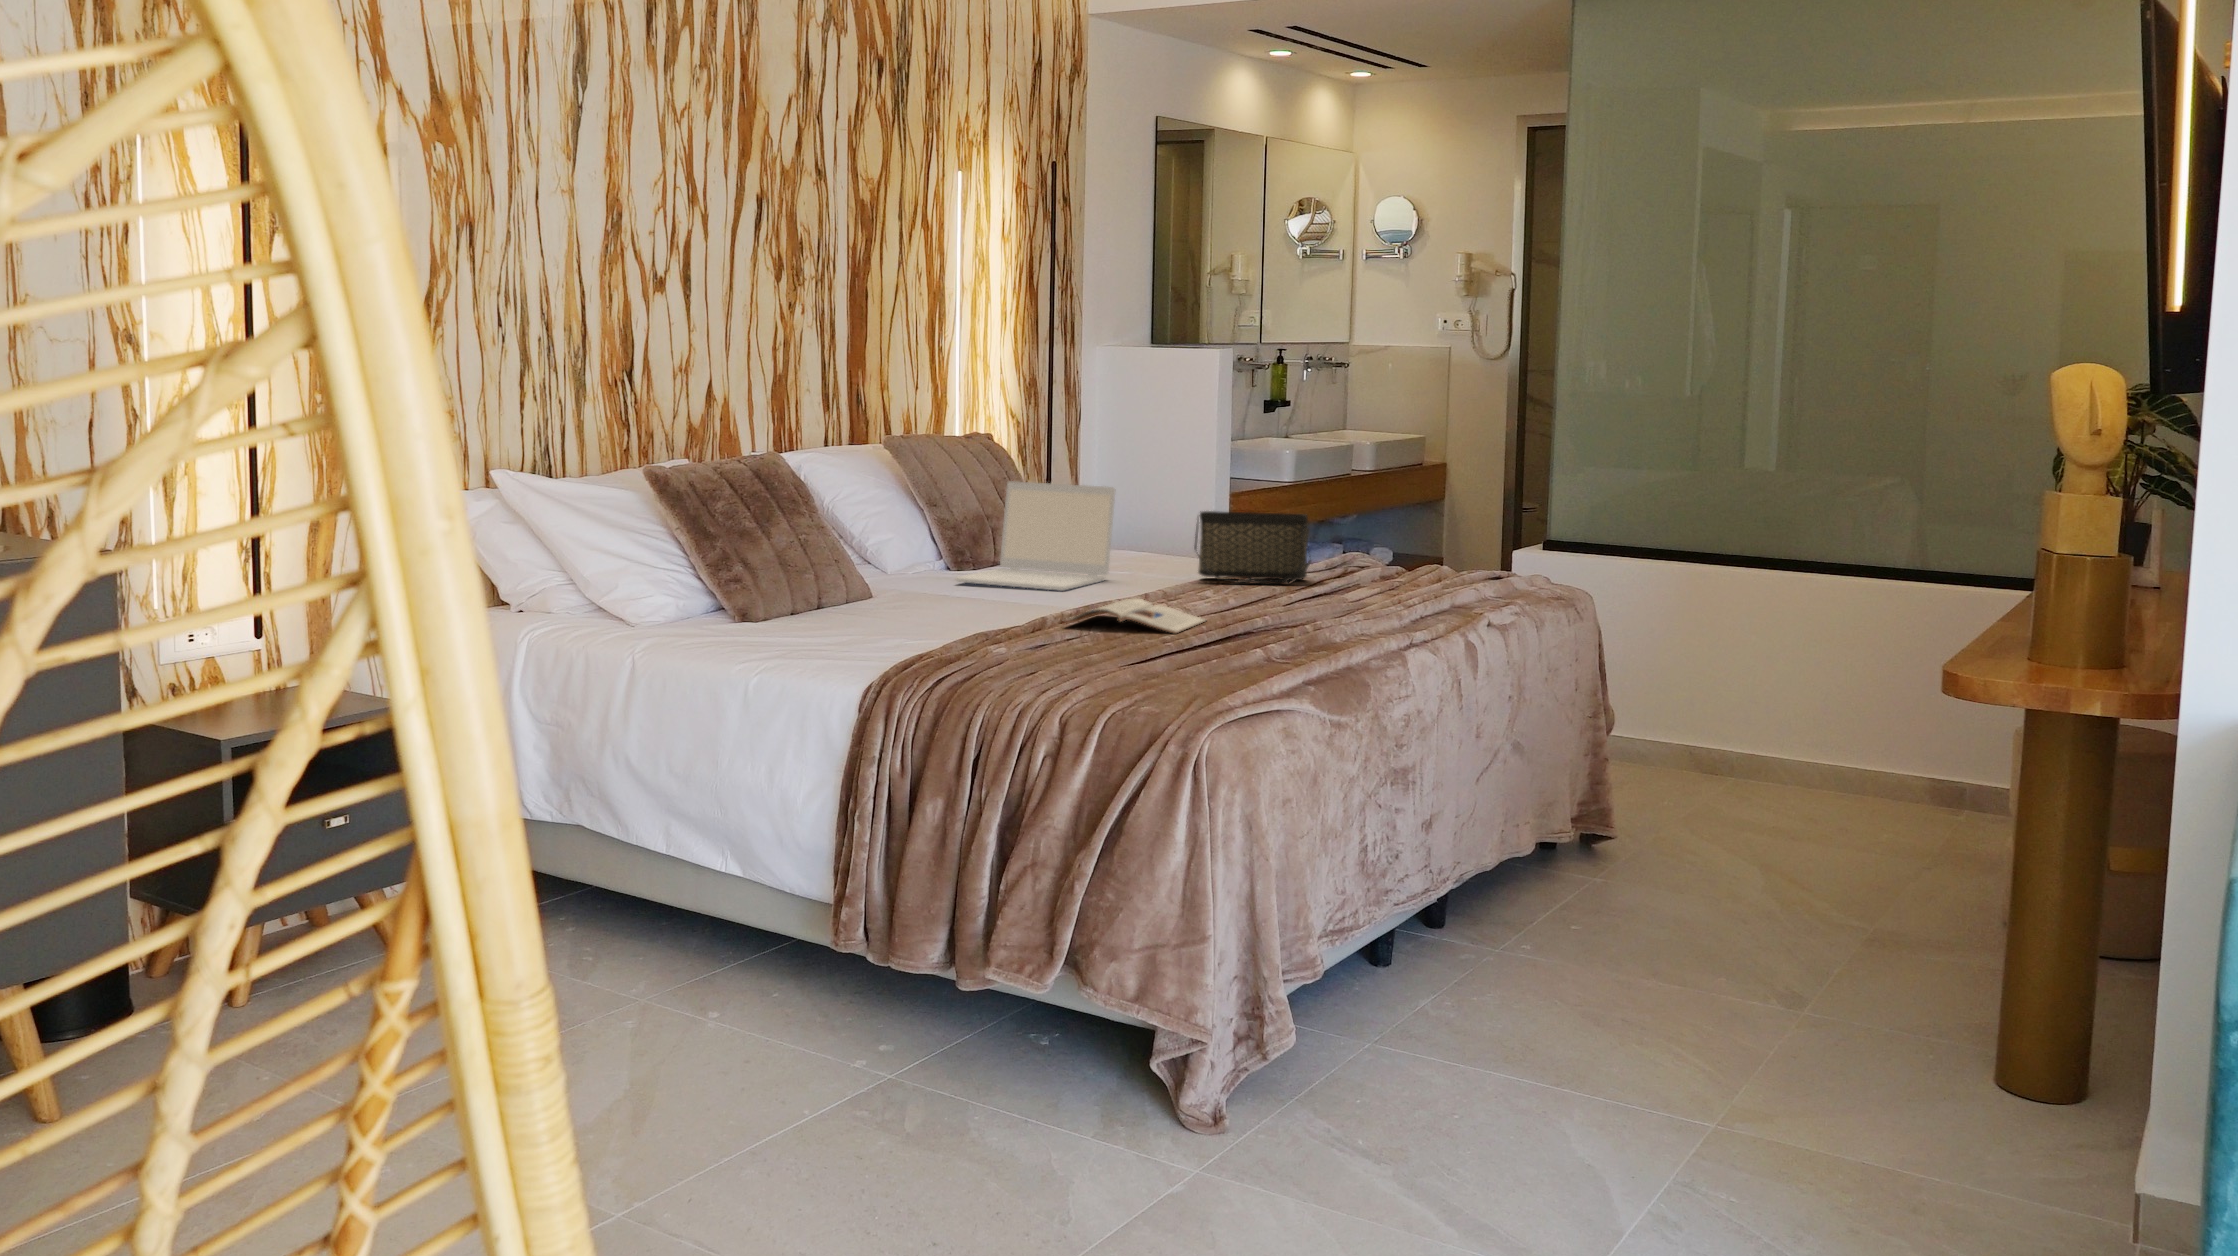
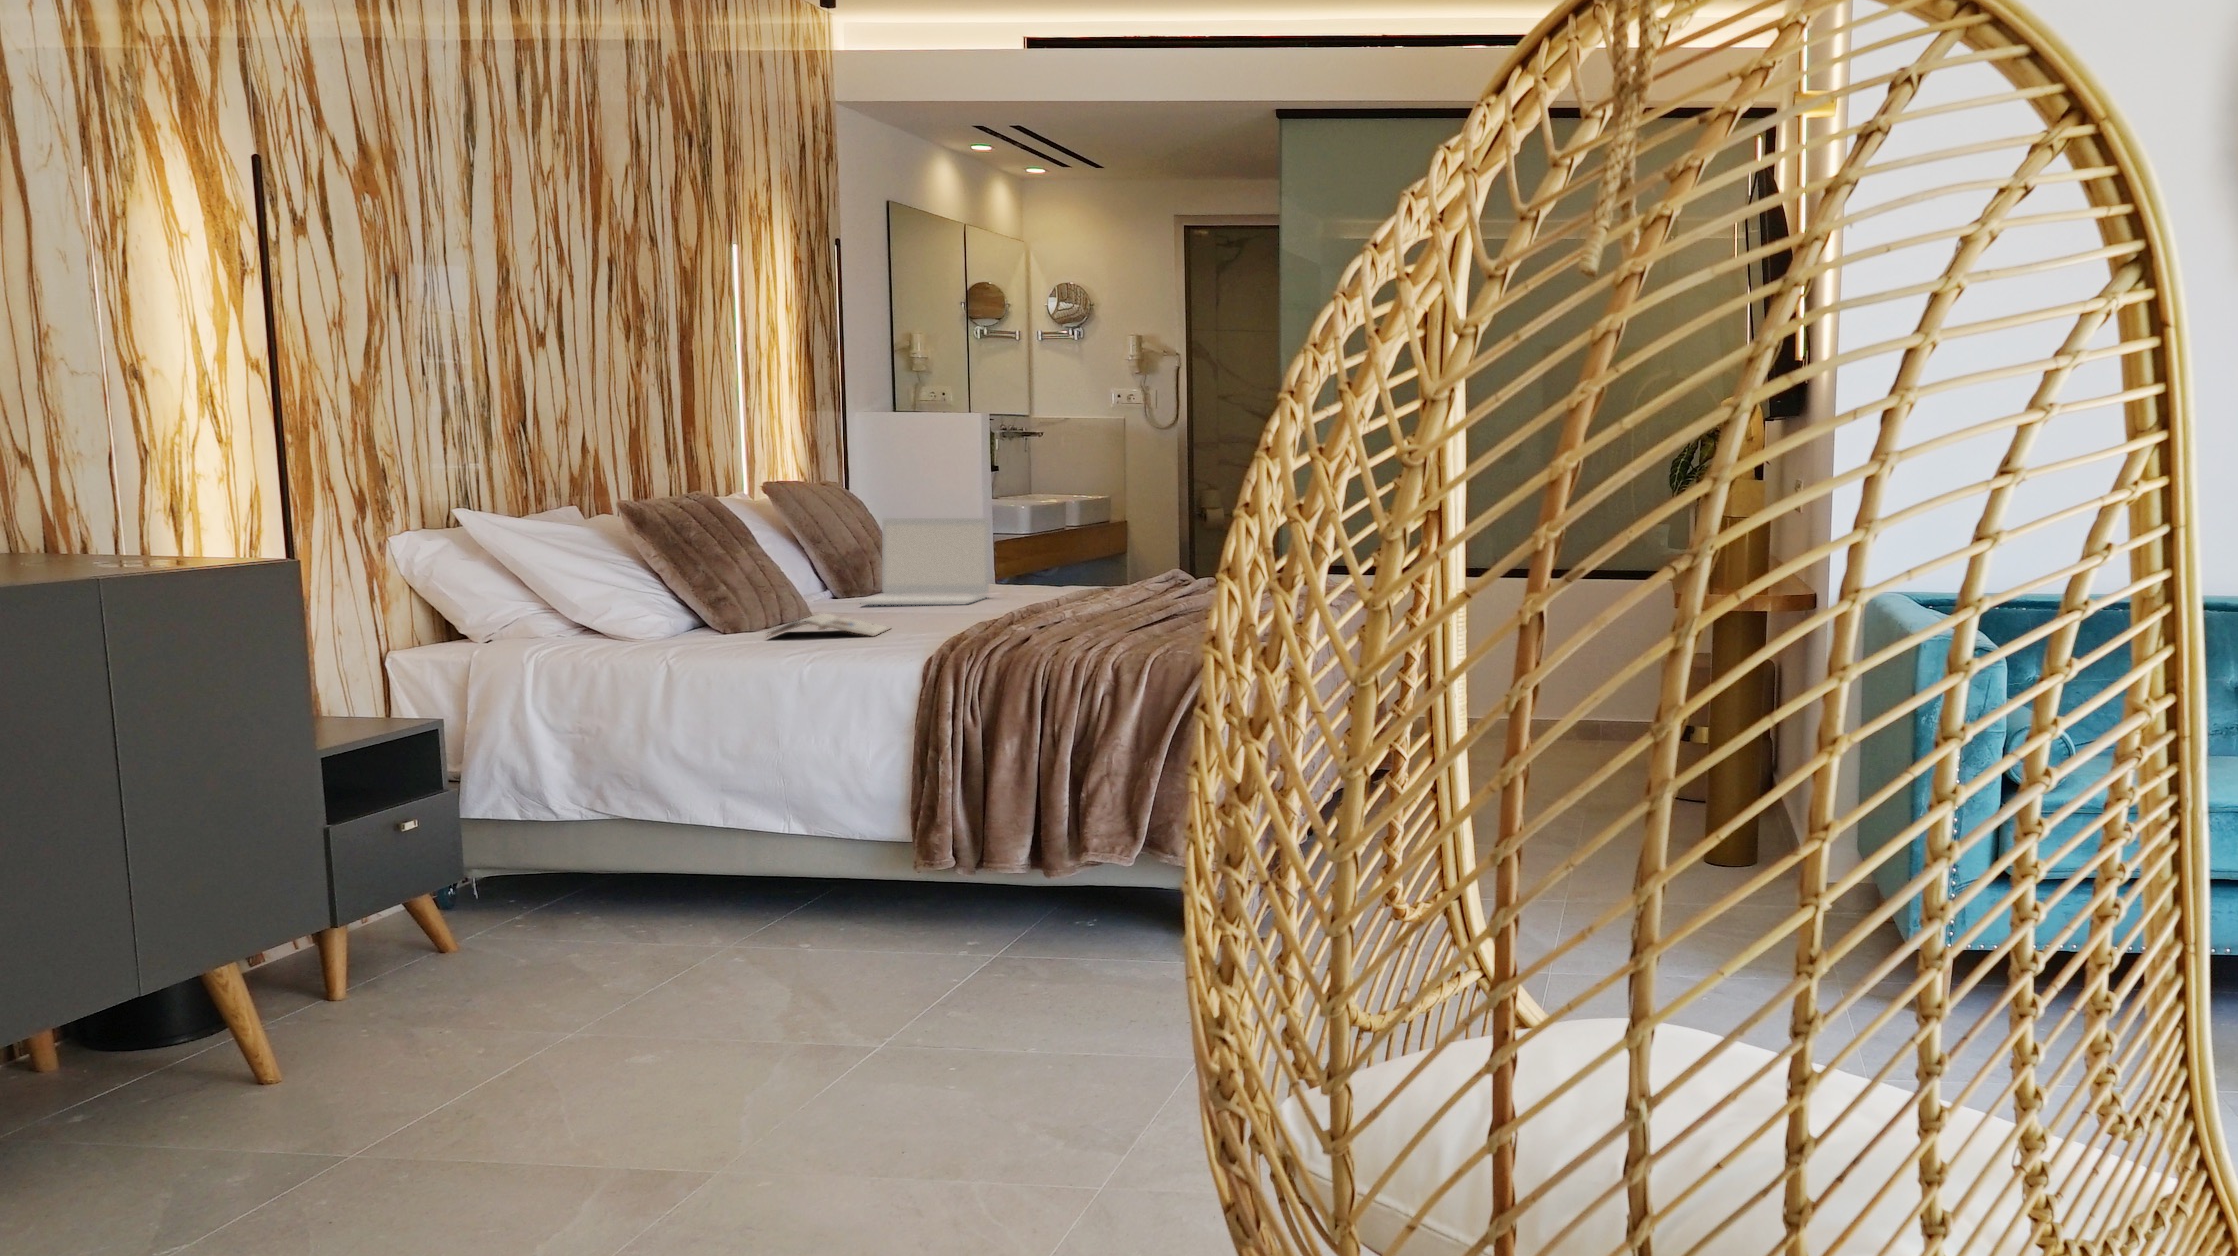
handbag: present [1194,511,1311,584] -> none [1062,534,1164,592]
magazine: present [1064,599,1206,634] -> present [767,614,889,637]

